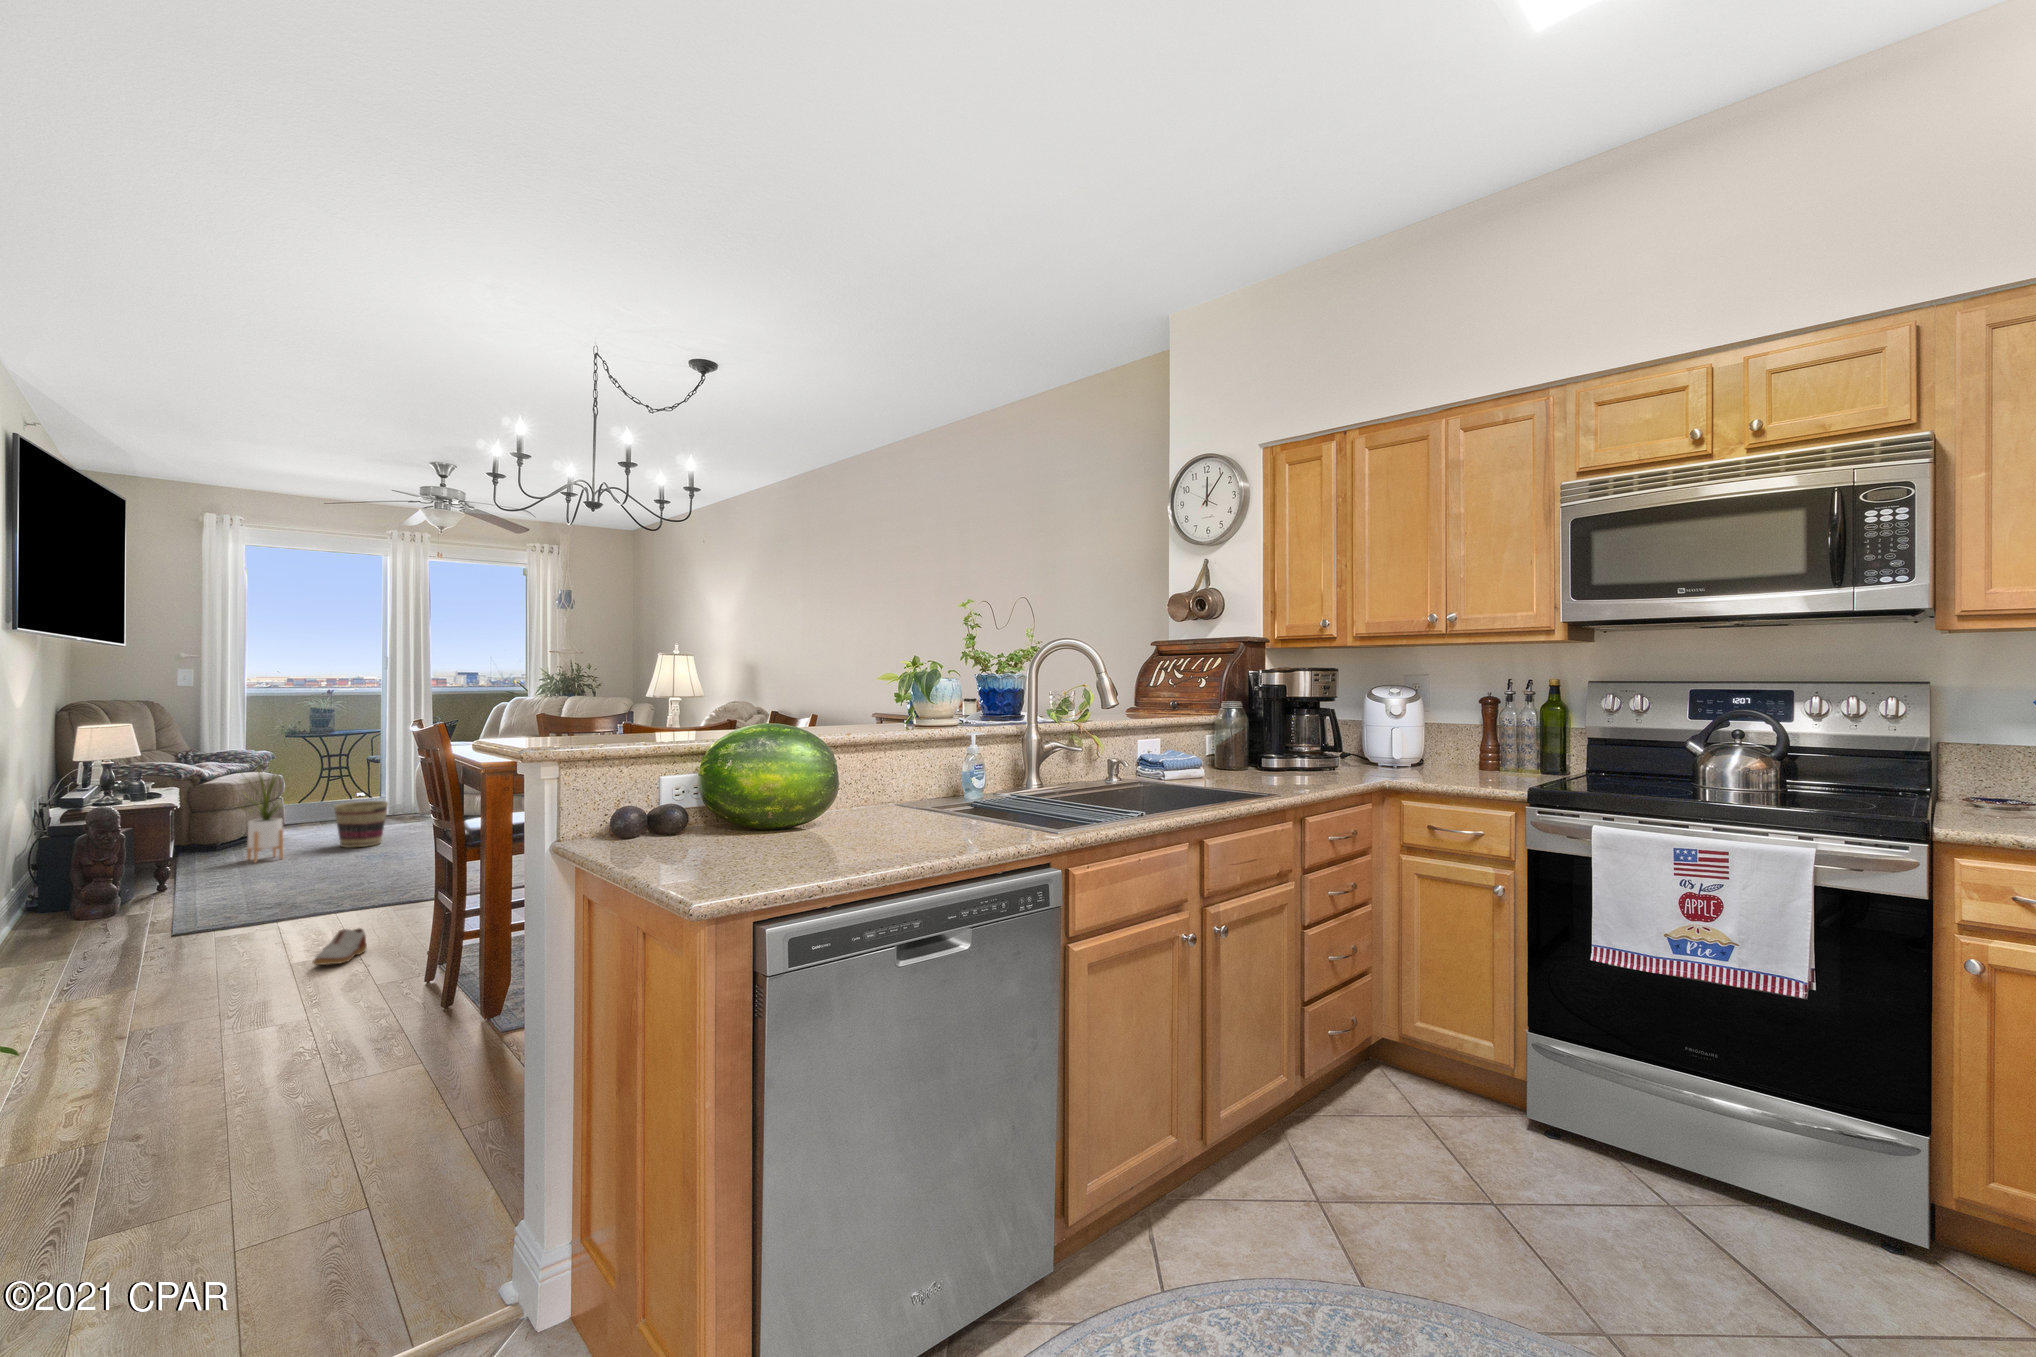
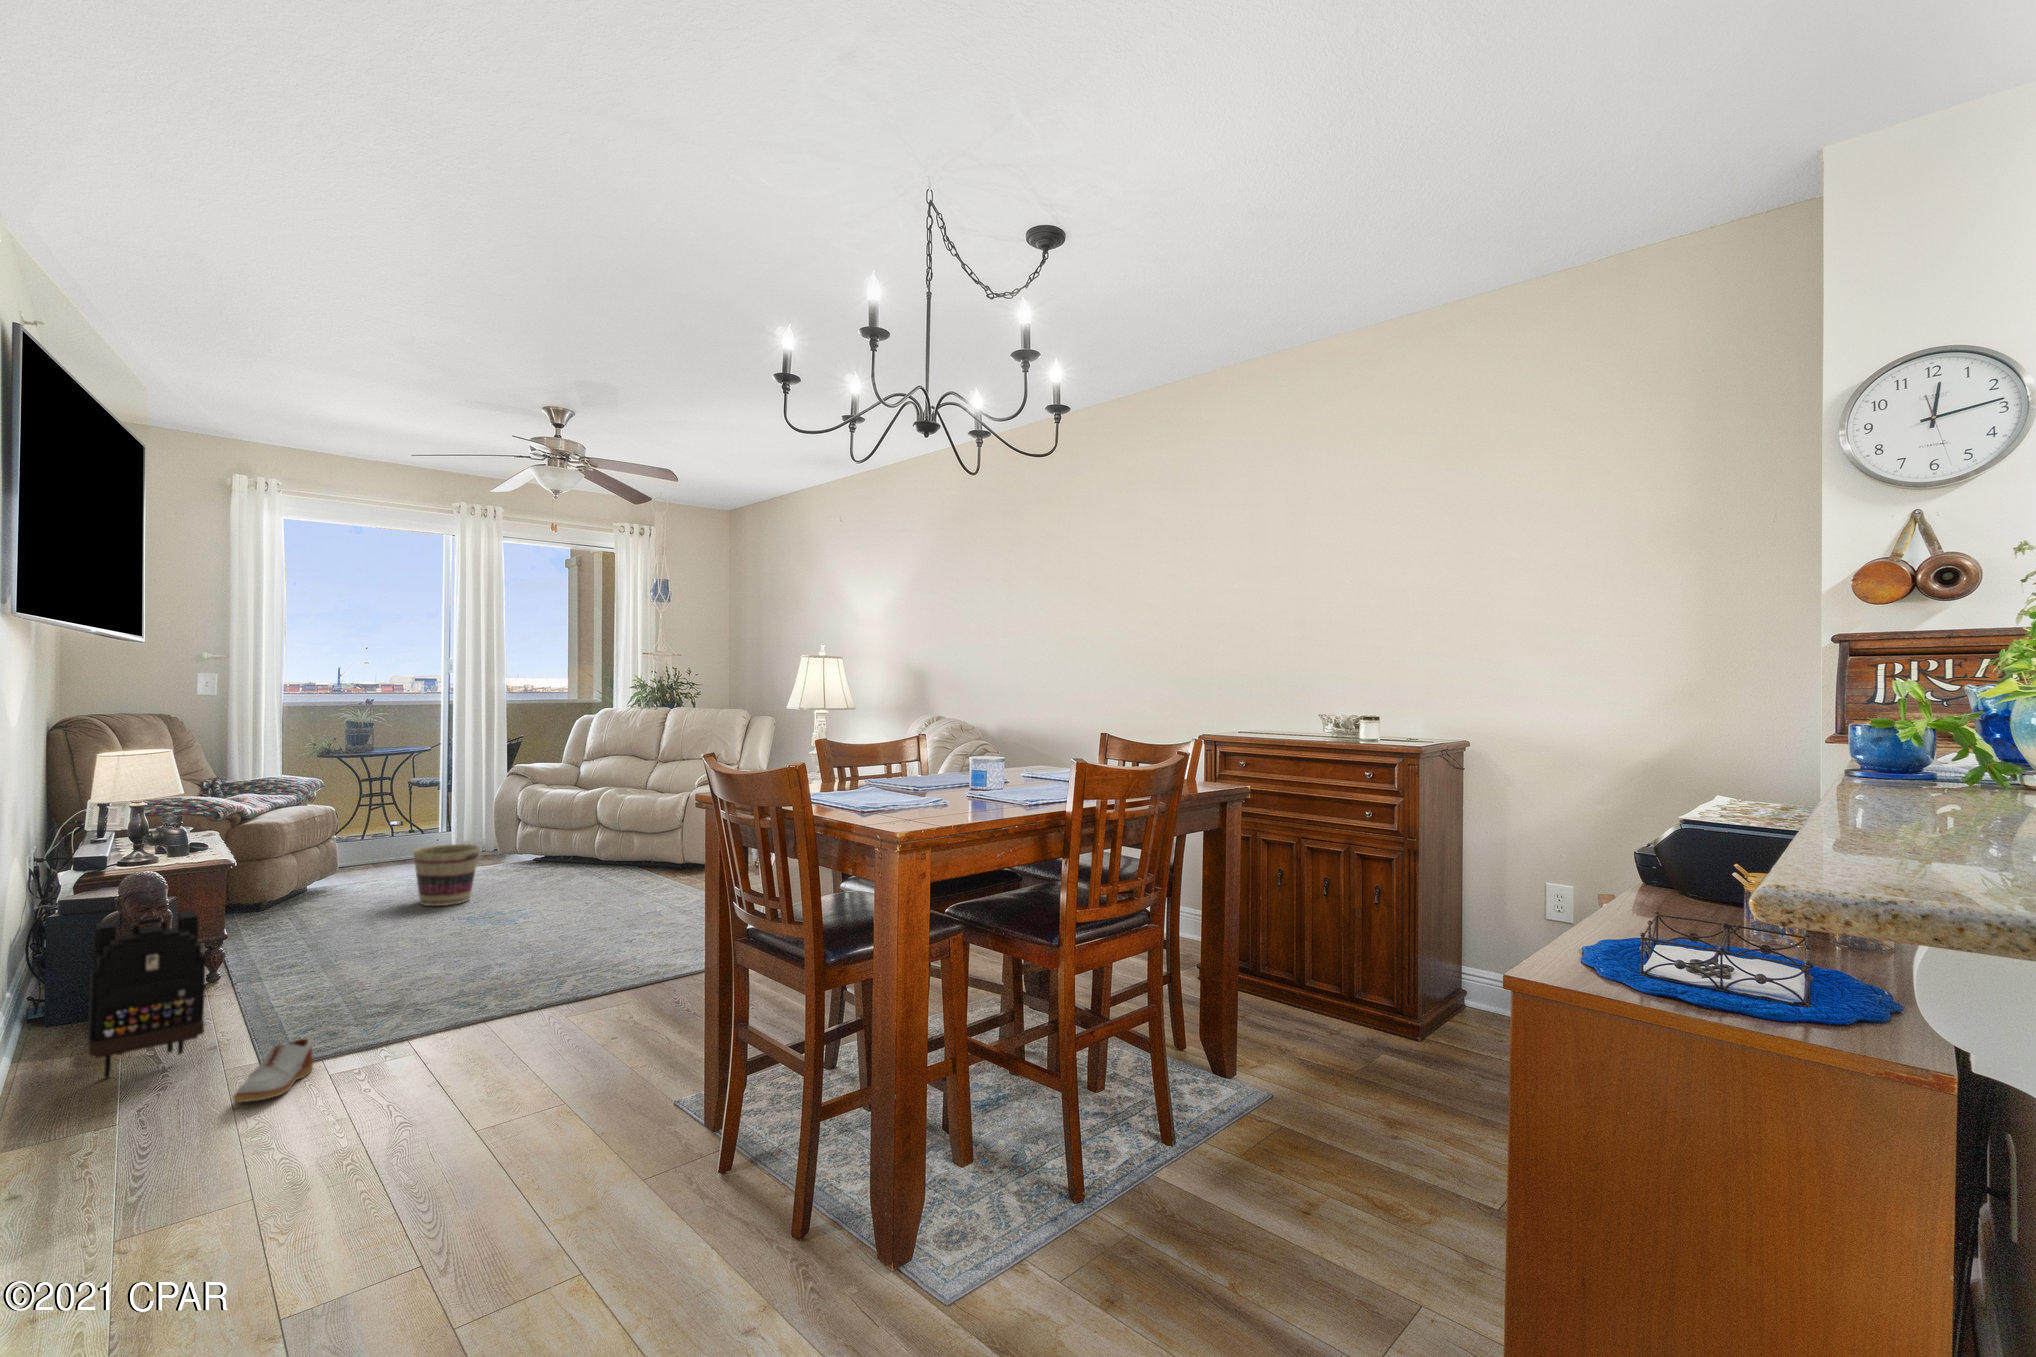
house plant: present [246,772,295,862] -> none [286,788,380,931]
backpack: none [55,831,134,938] -> present [88,911,206,1078]
shoe: present [313,928,367,965] -> present [233,1039,314,1102]

